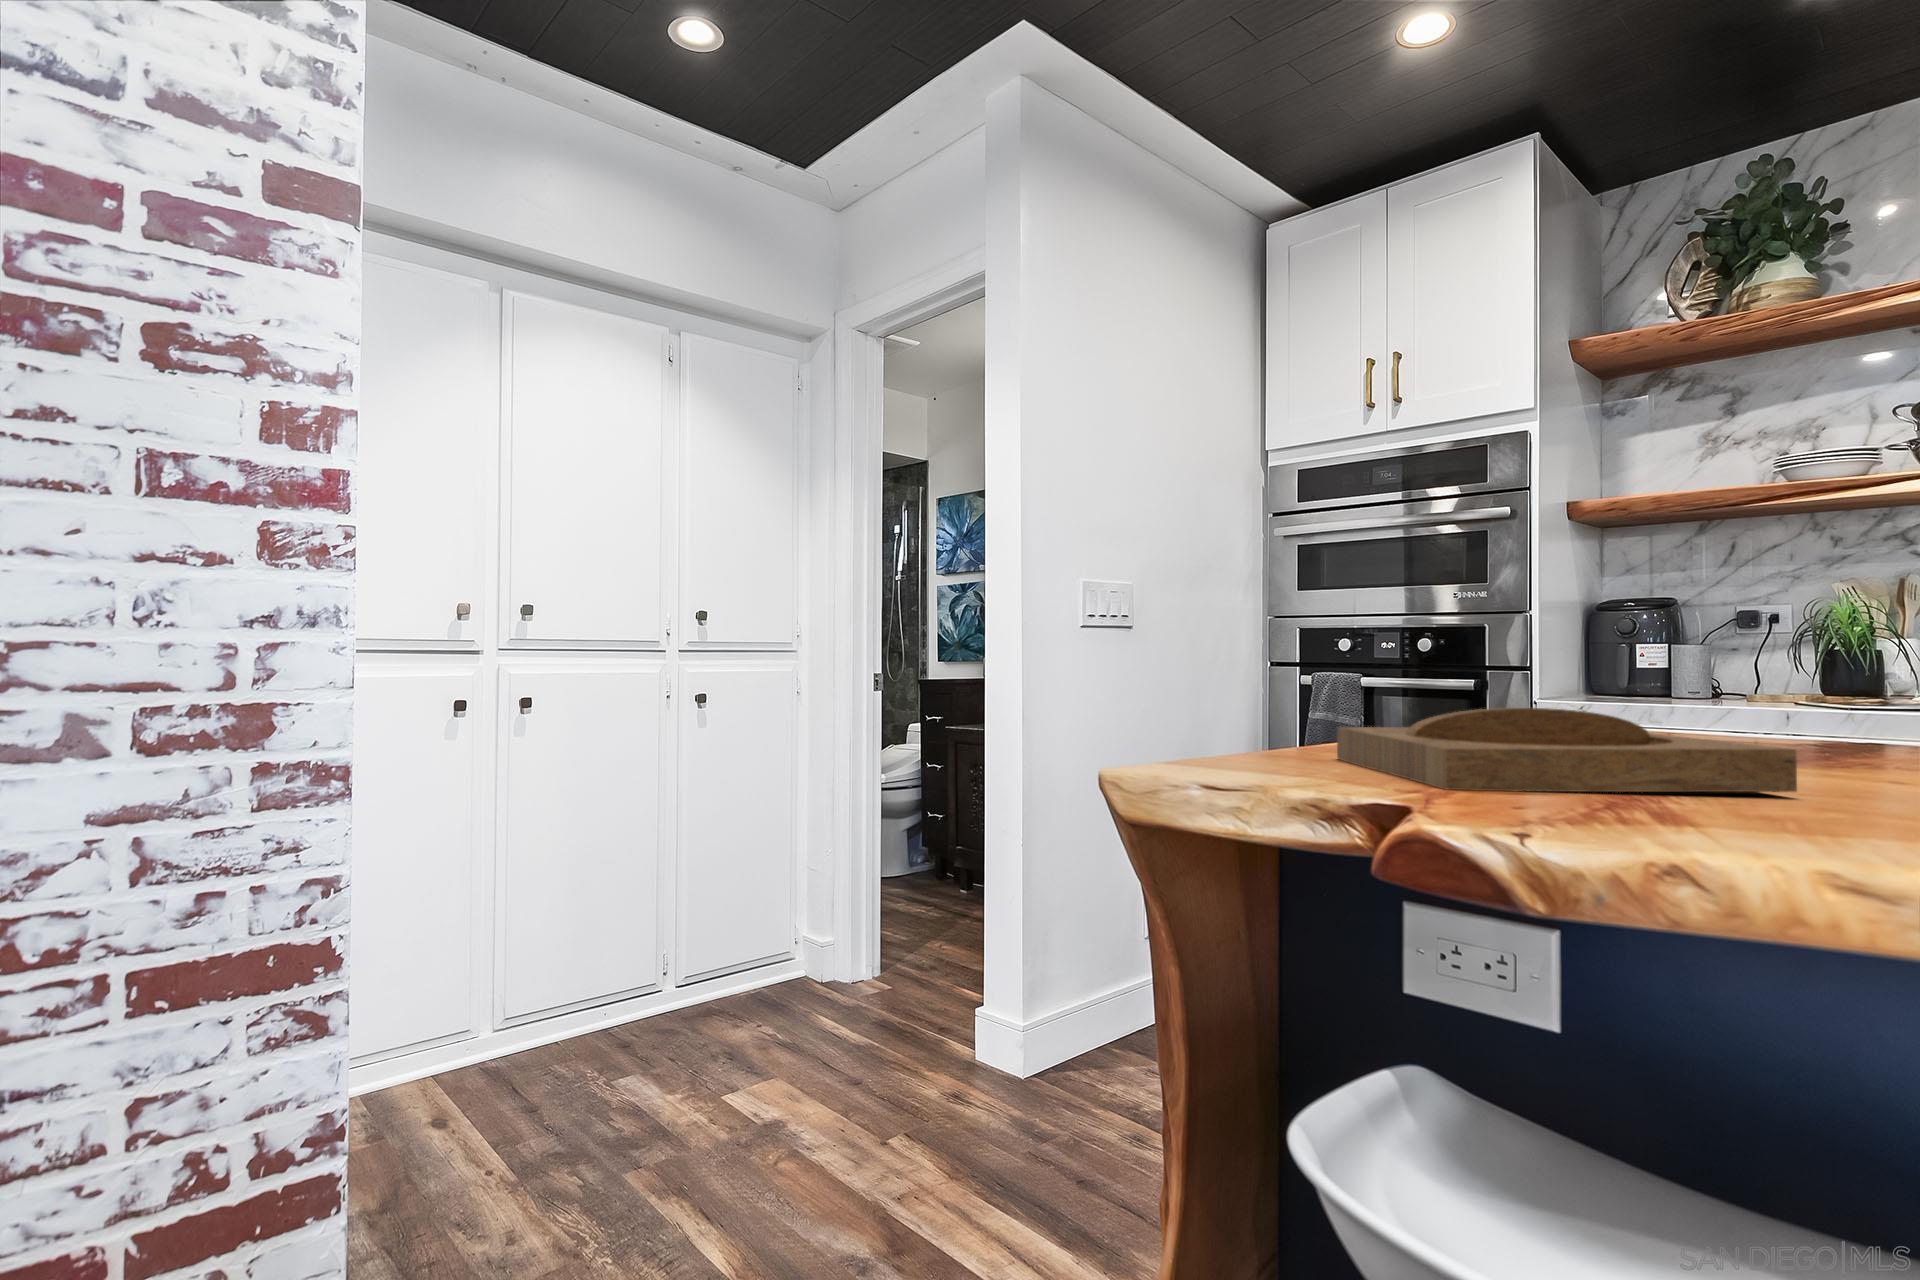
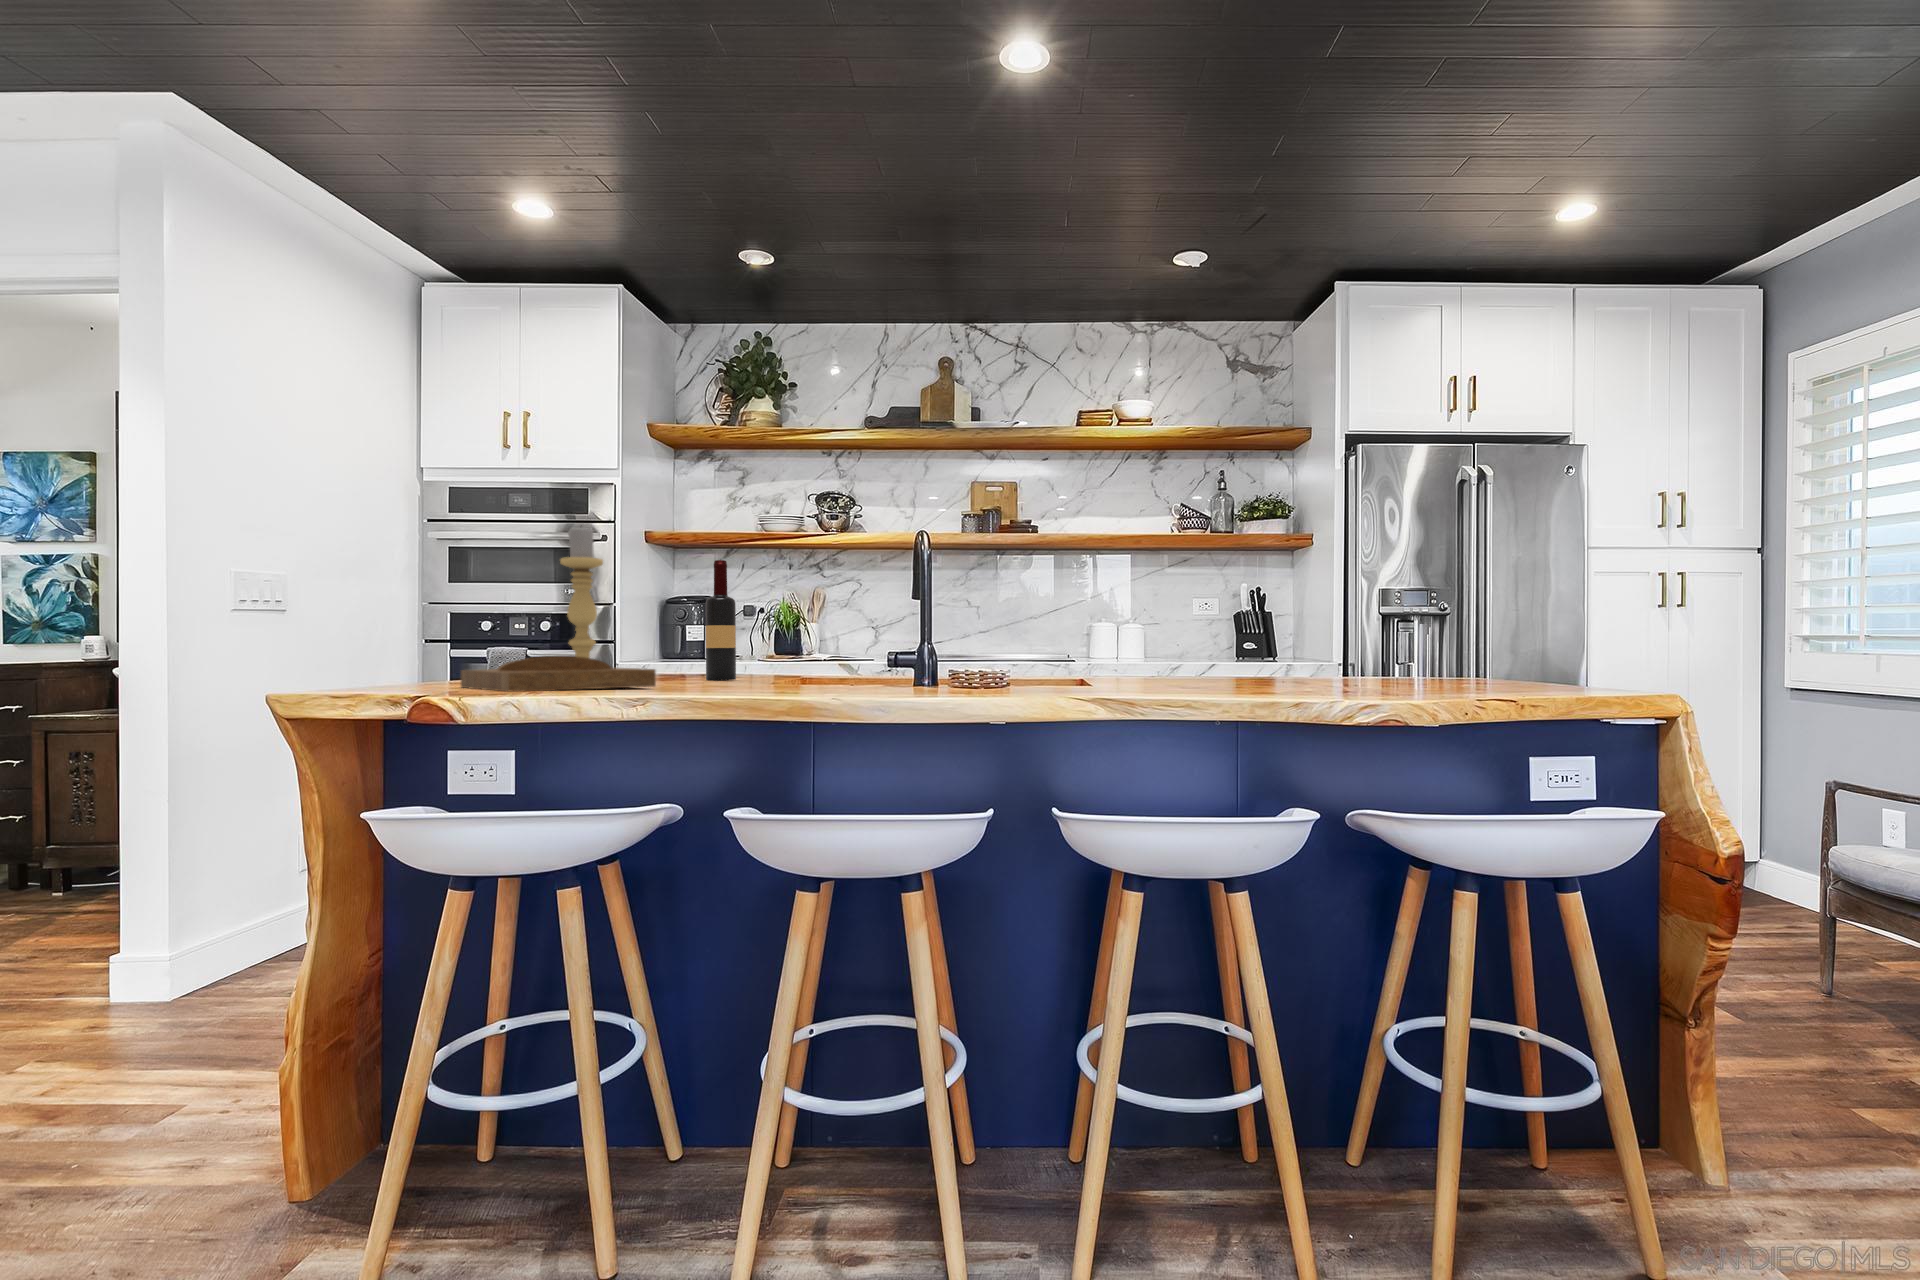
candle holder: none [1491,464,1579,746] -> present [560,528,603,658]
wine bottle: none [1779,509,1858,751] -> present [706,560,736,680]

